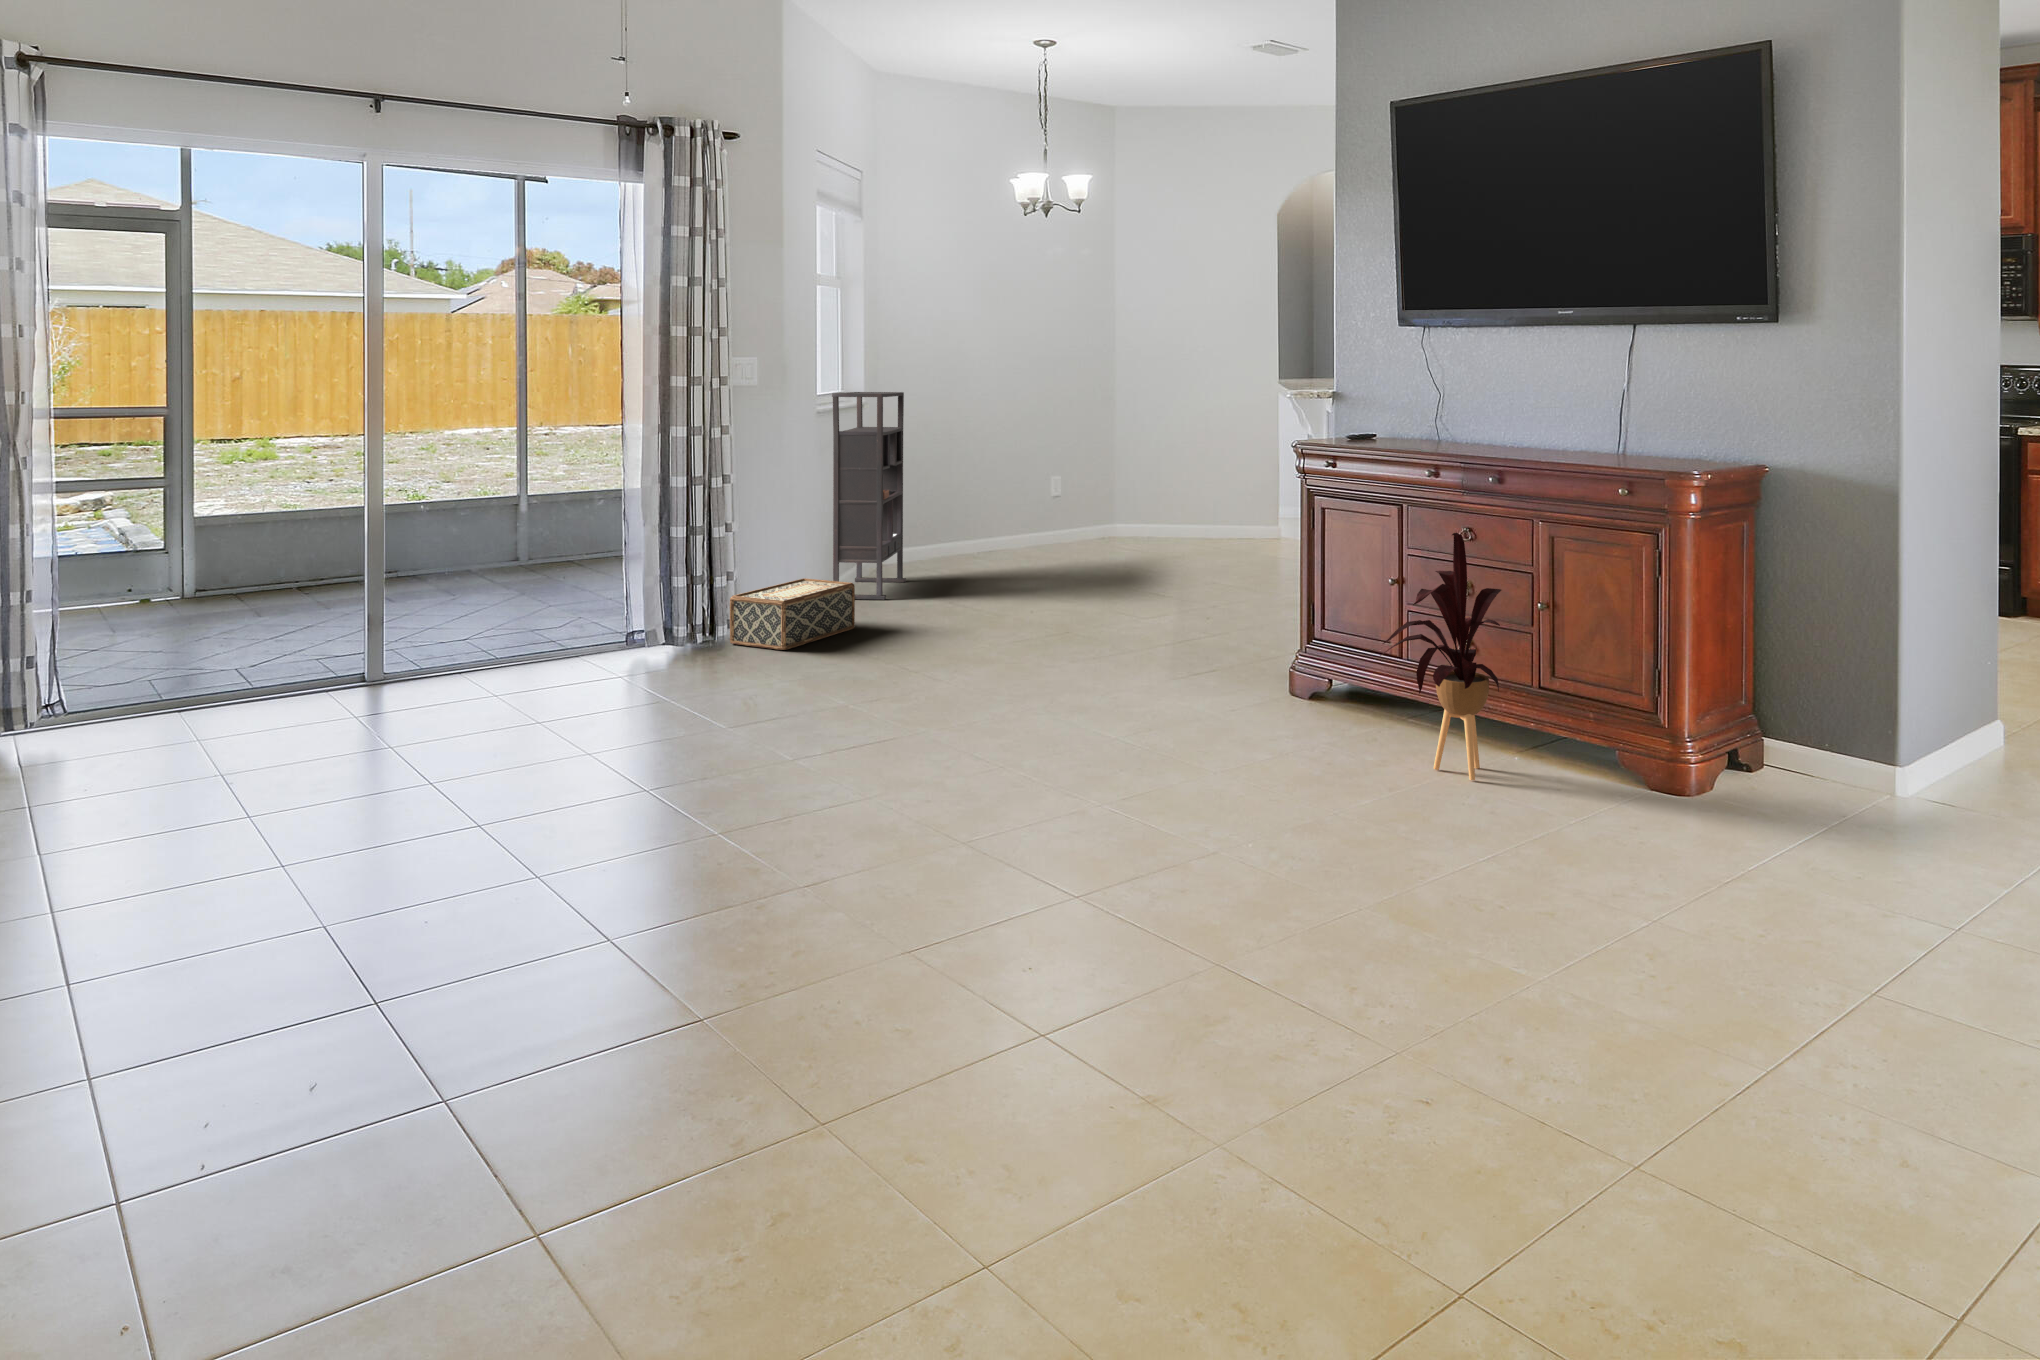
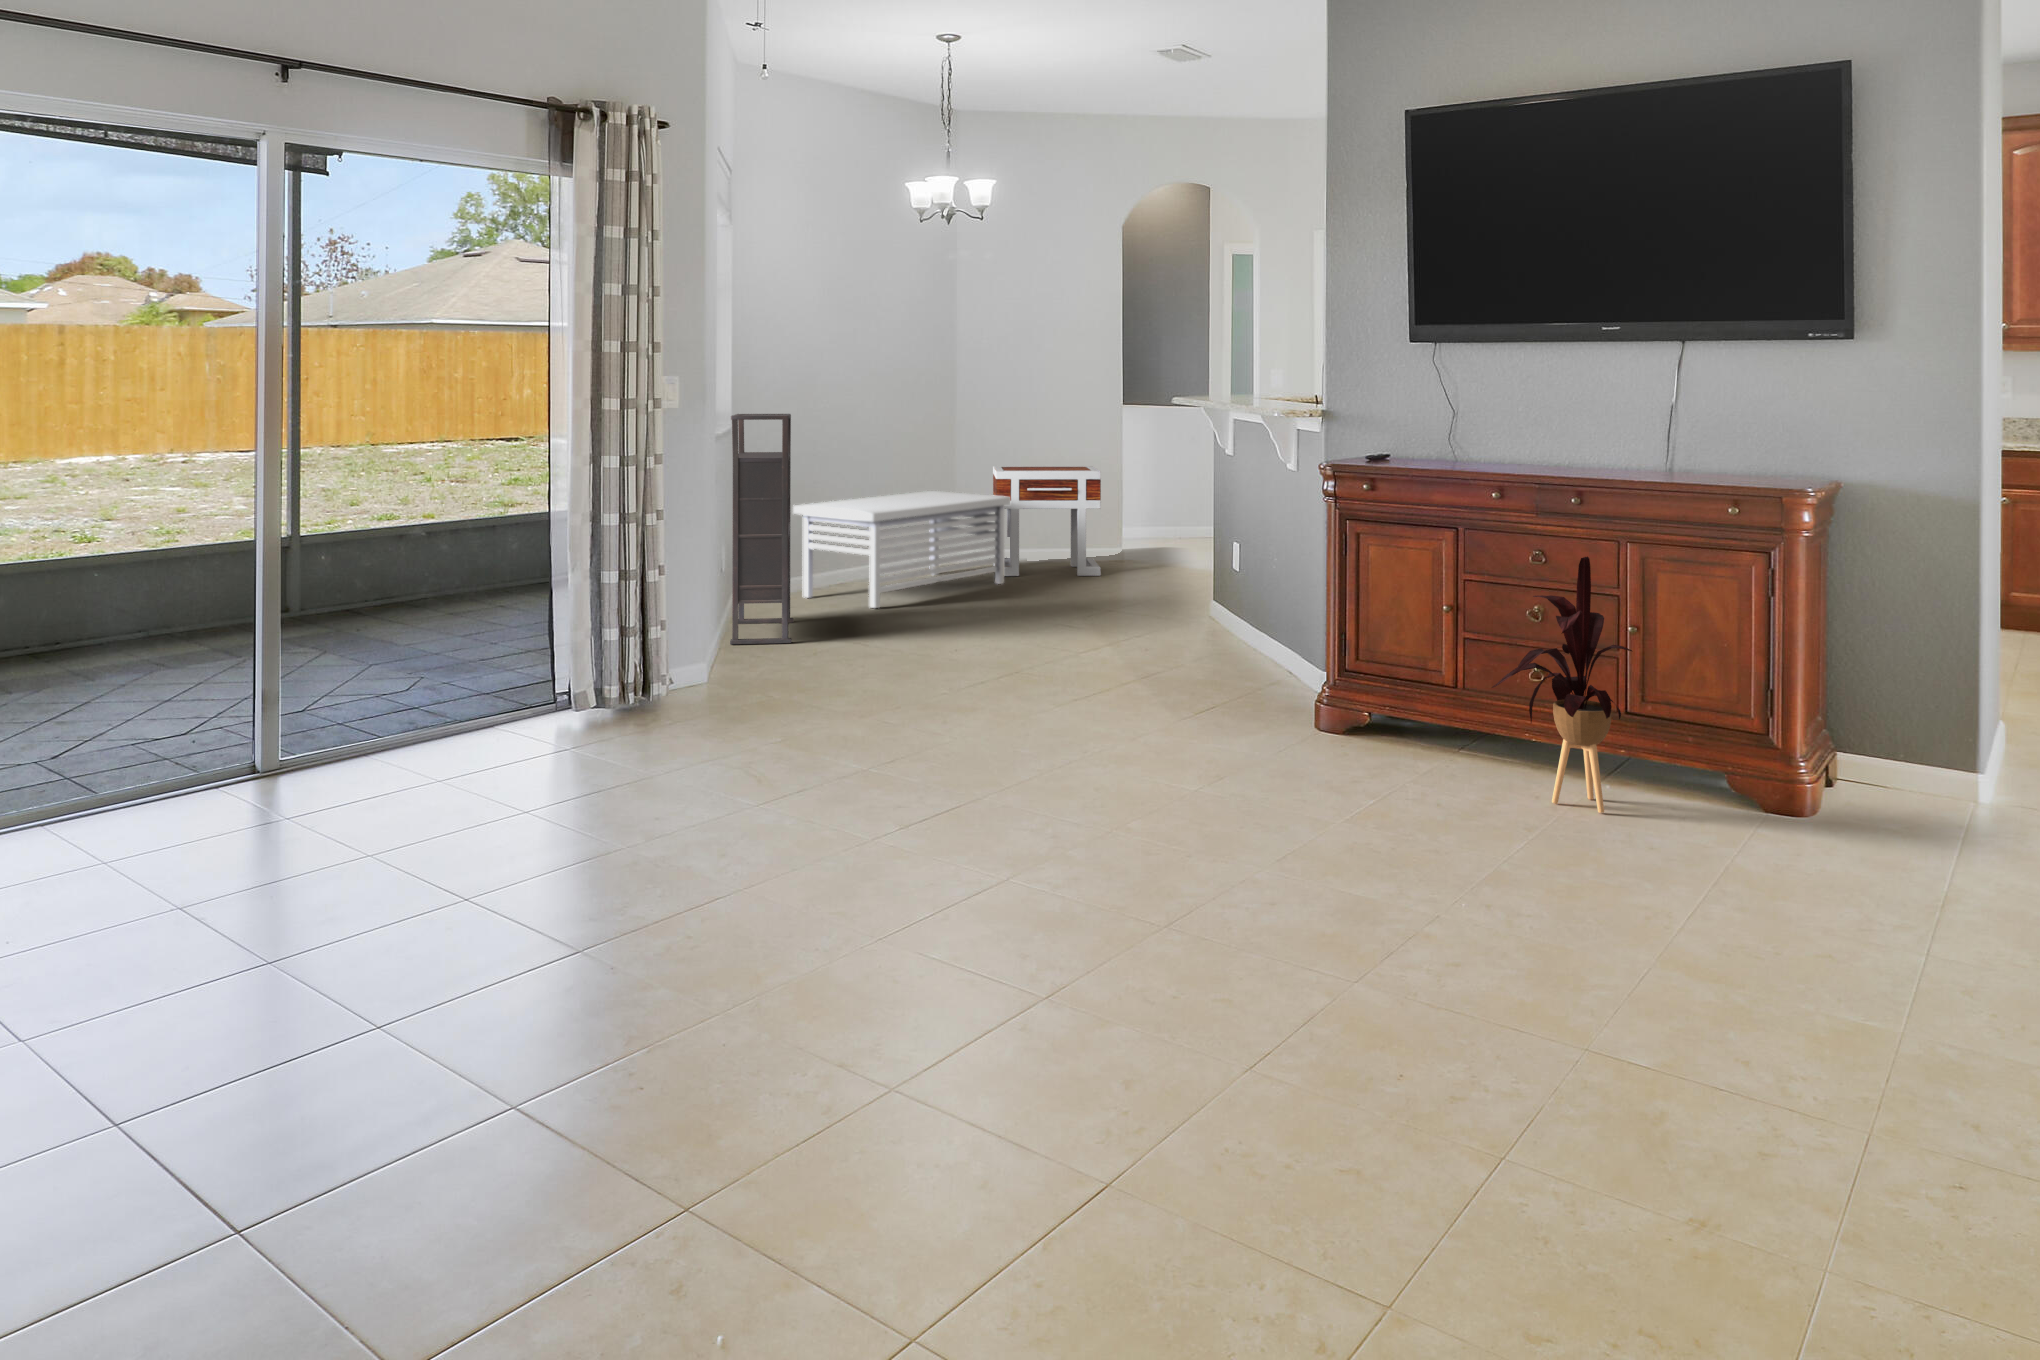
side table: none [1130,444,1233,550] -> present [993,466,1101,576]
storage bench: none [926,466,1137,573] -> present [793,491,1009,608]
woven basket: present [730,578,855,650] -> none [667,624,791,706]

